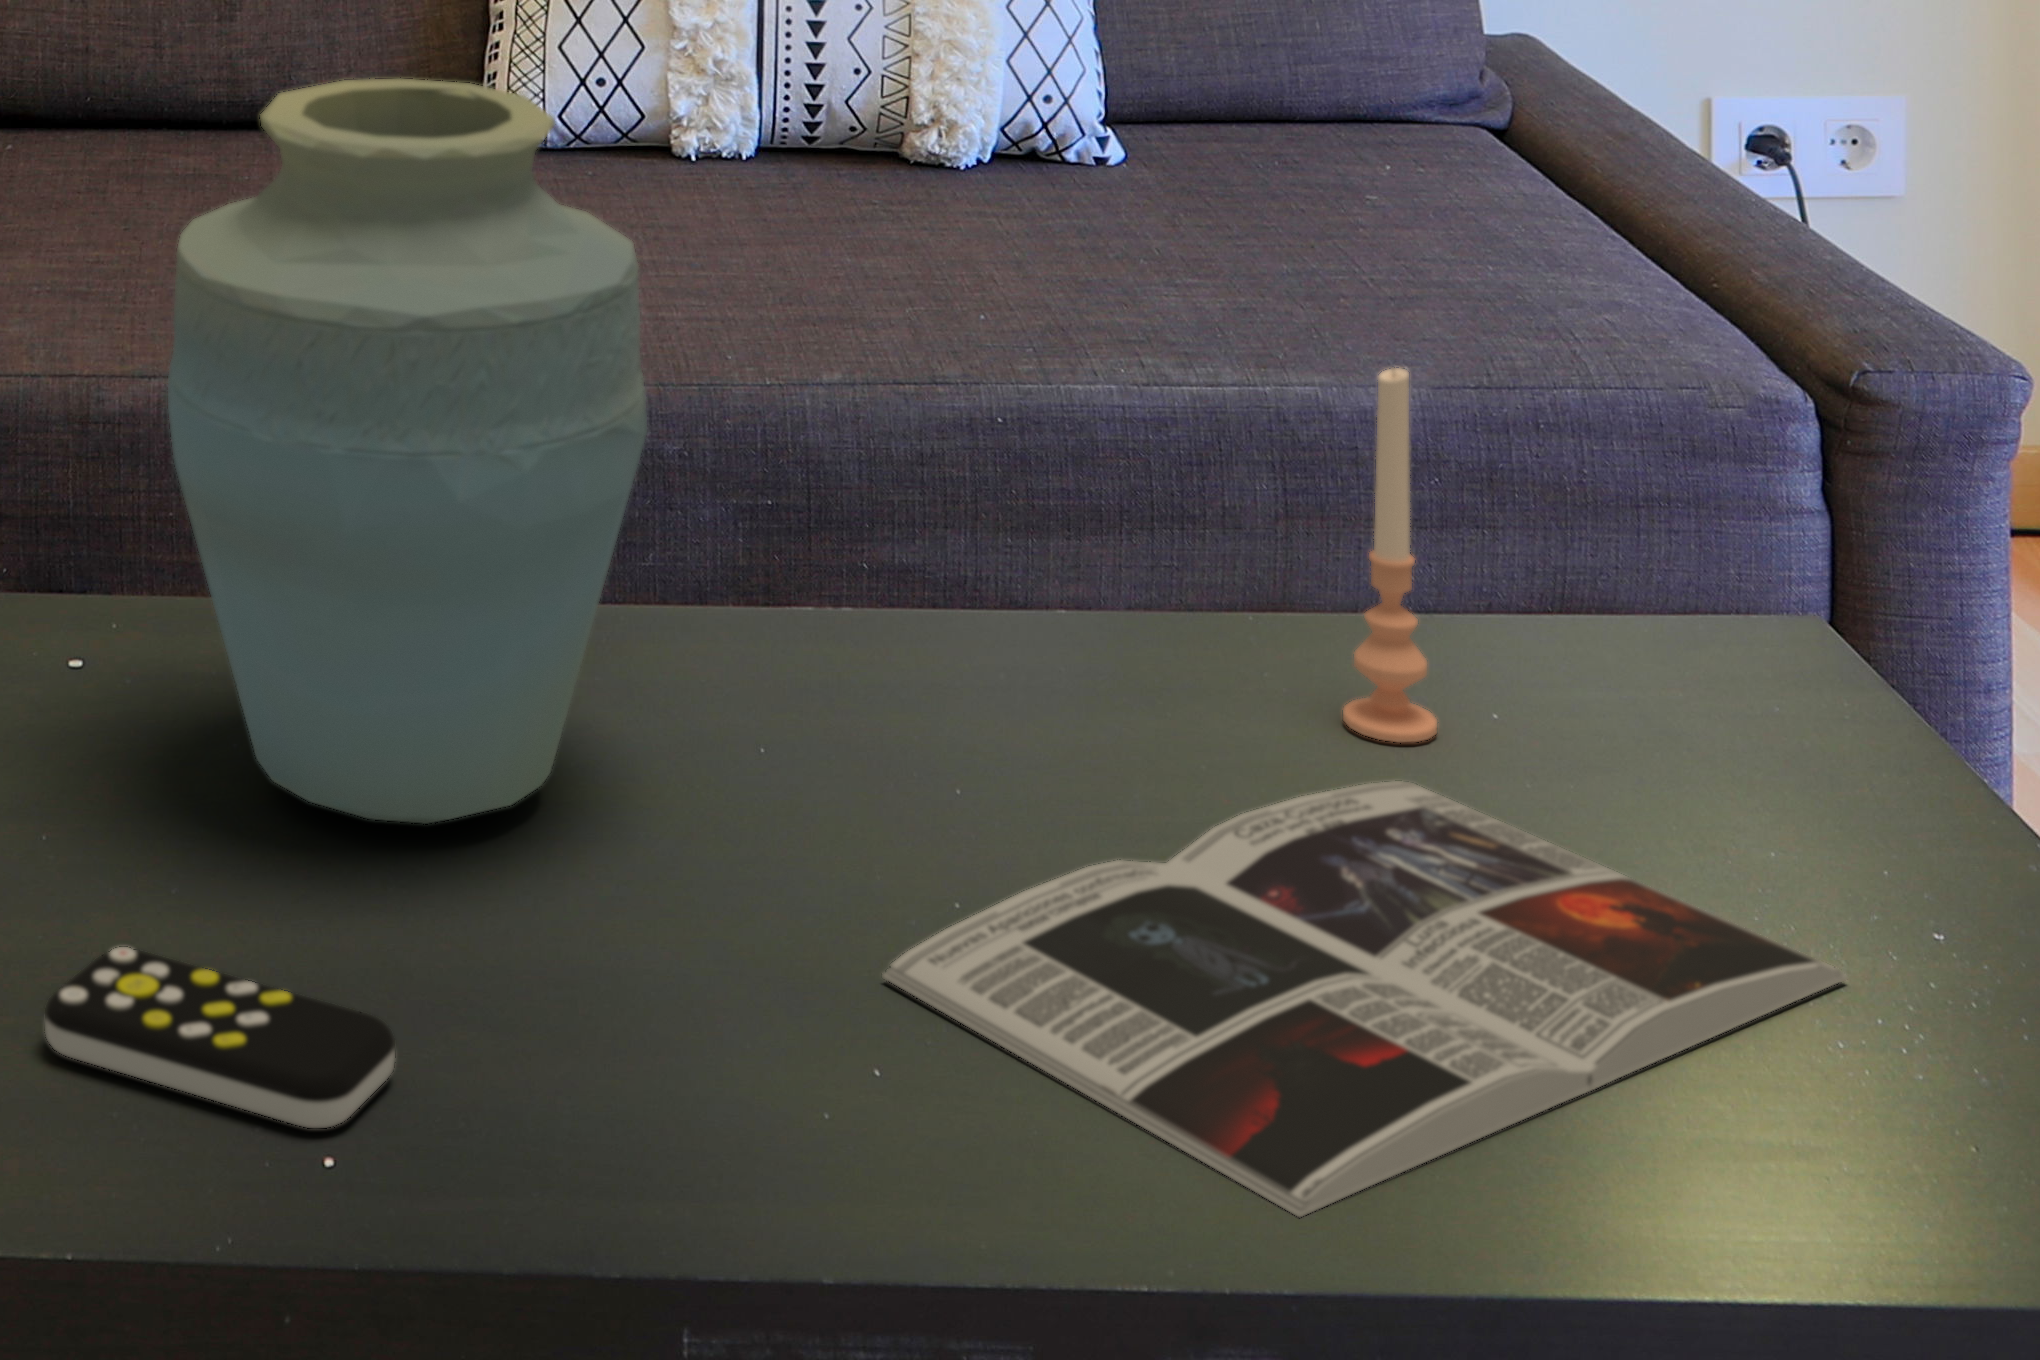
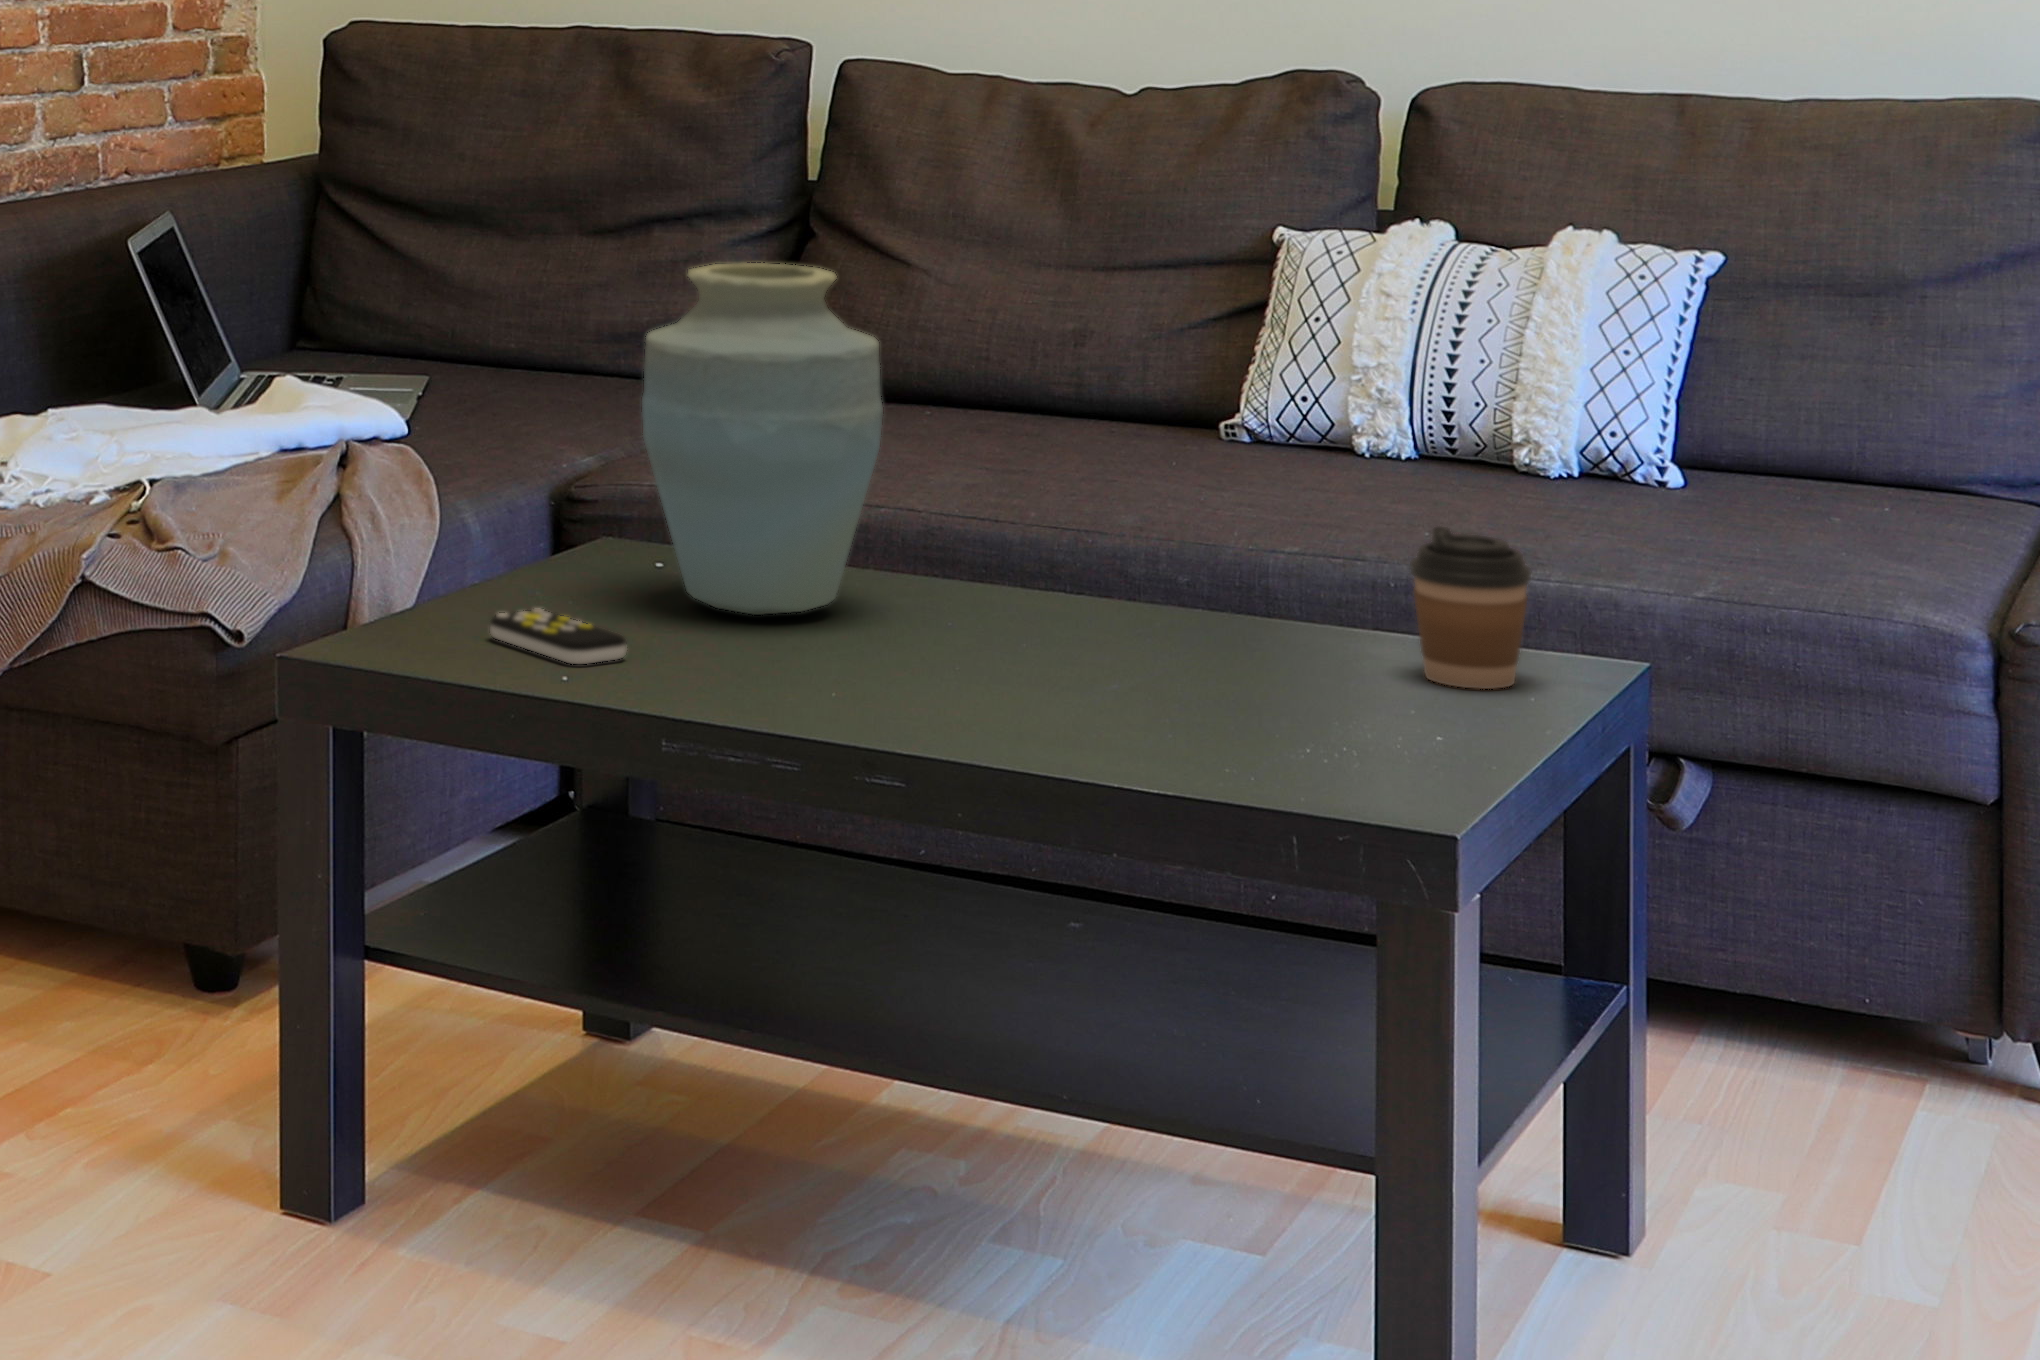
candle: present [1343,368,1437,742] -> none [1292,458,1345,661]
coffee cup: none [1572,475,1791,777] -> present [1410,526,1531,689]
magazine: present [883,781,1847,1217] -> none [887,649,1373,733]

